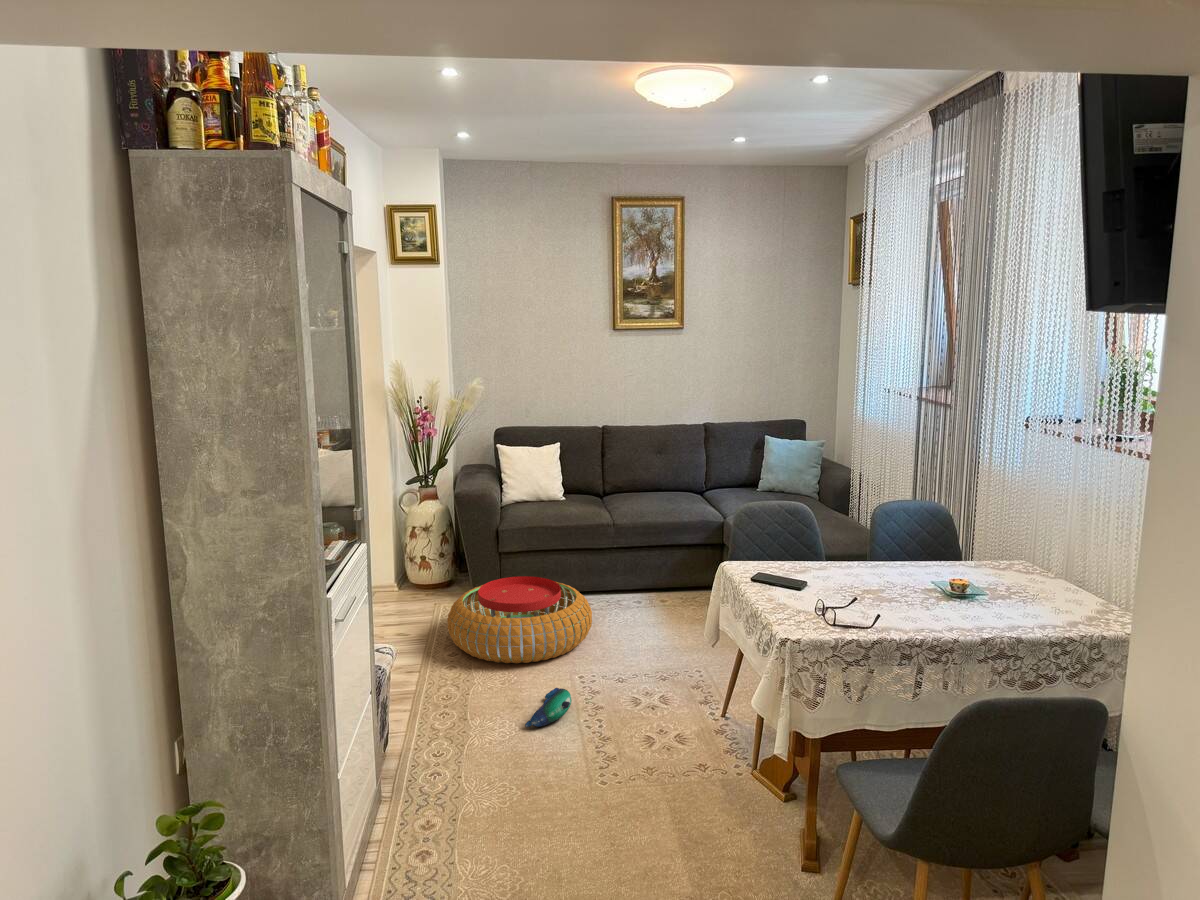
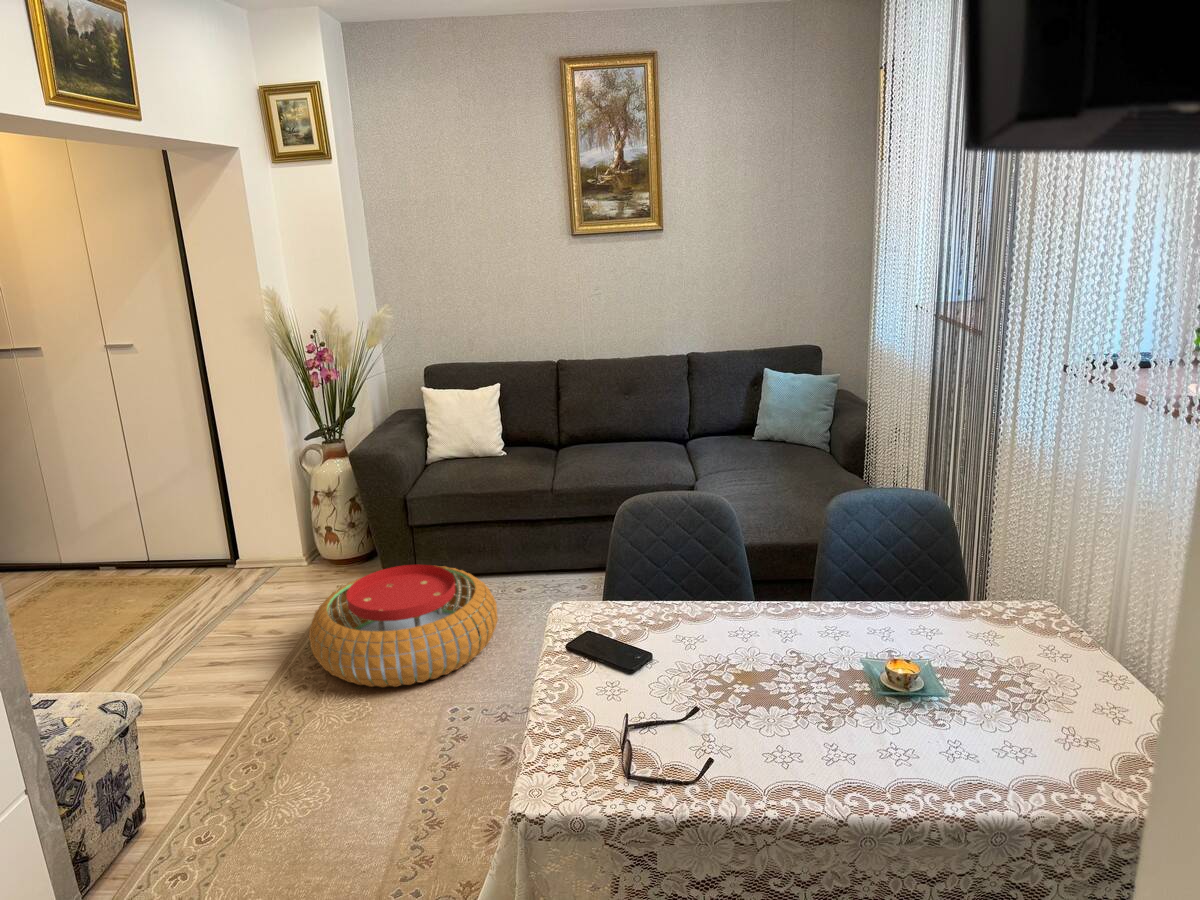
plush toy: present [525,688,572,727] -> none [340,735,415,800]

